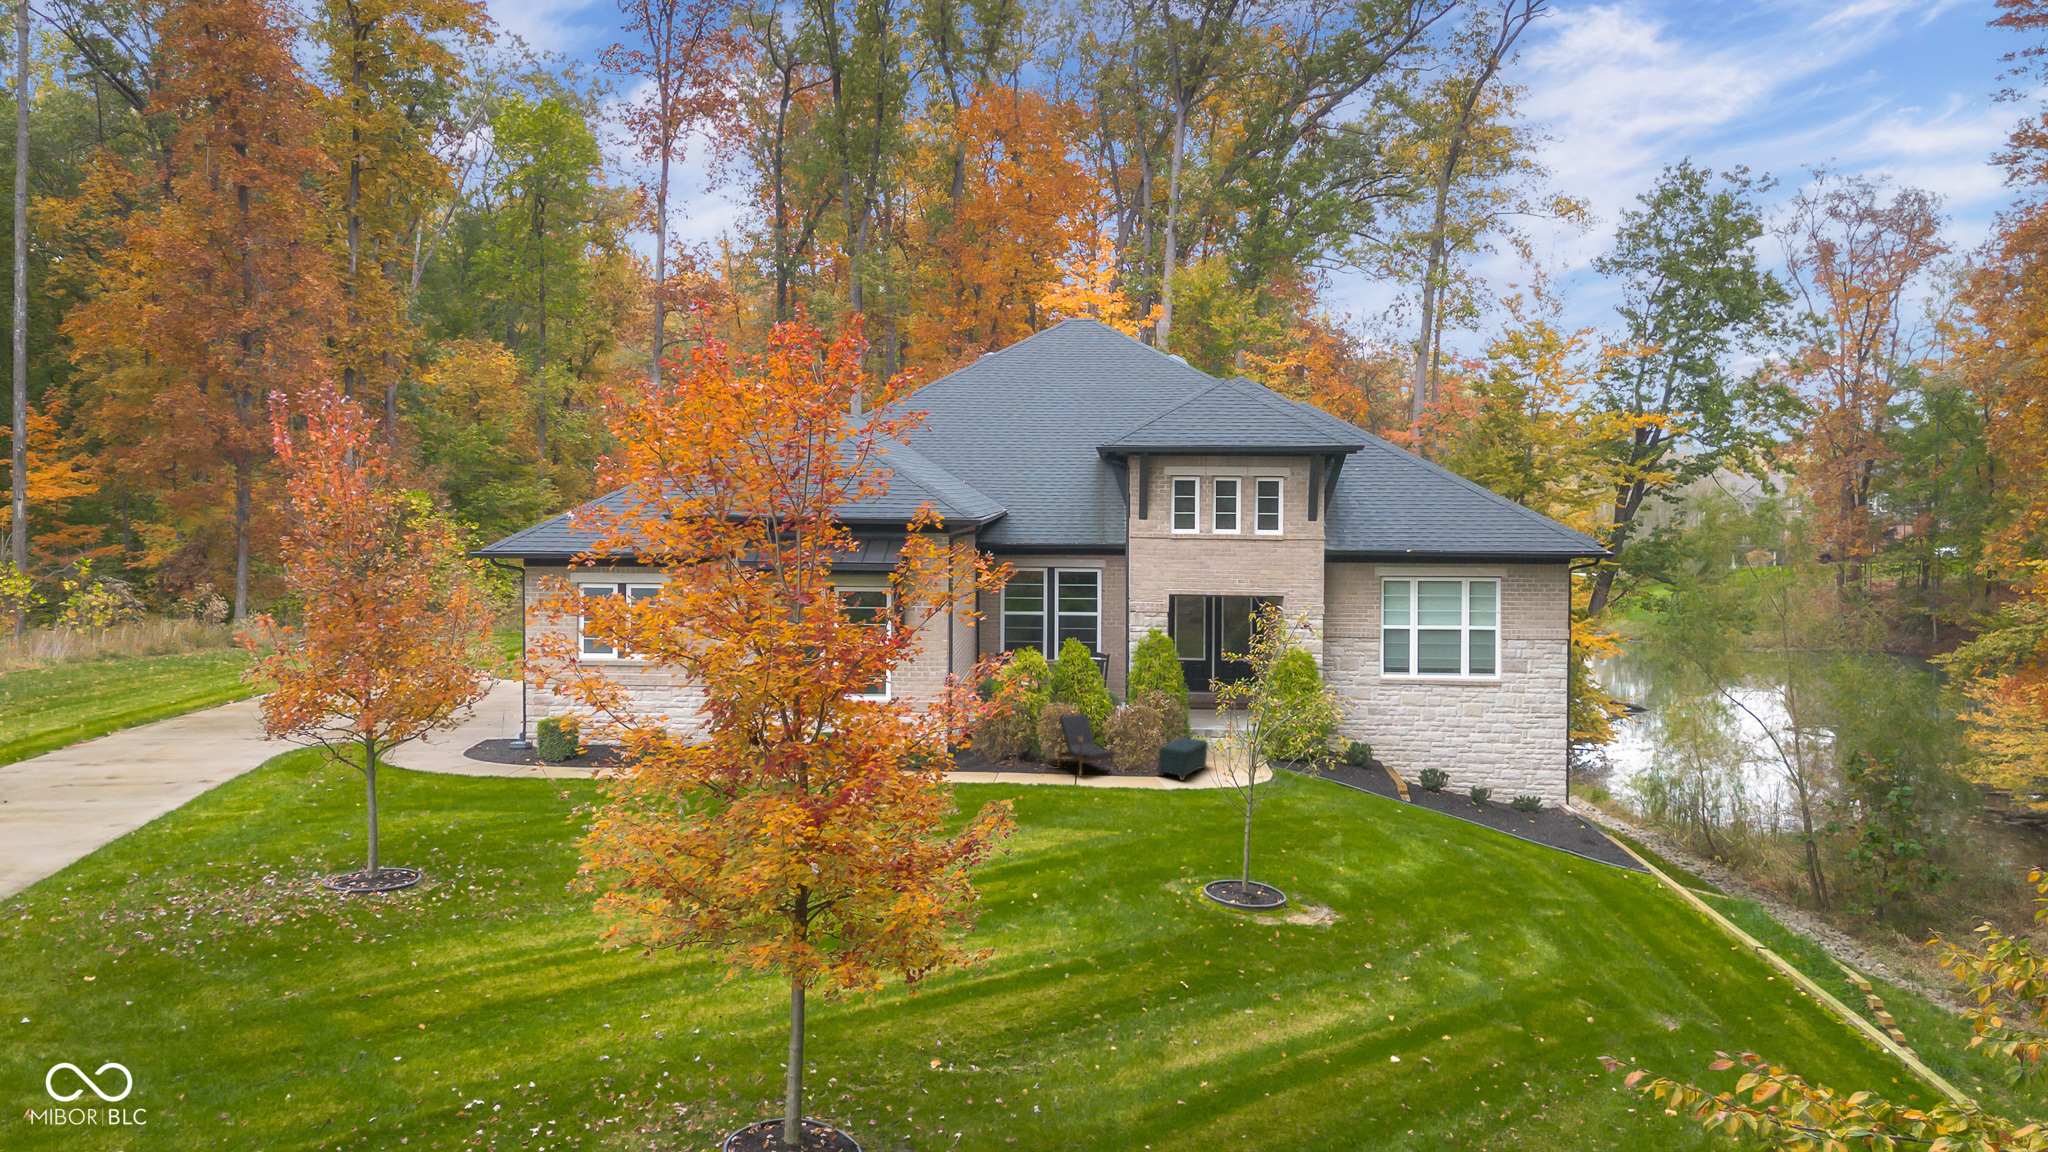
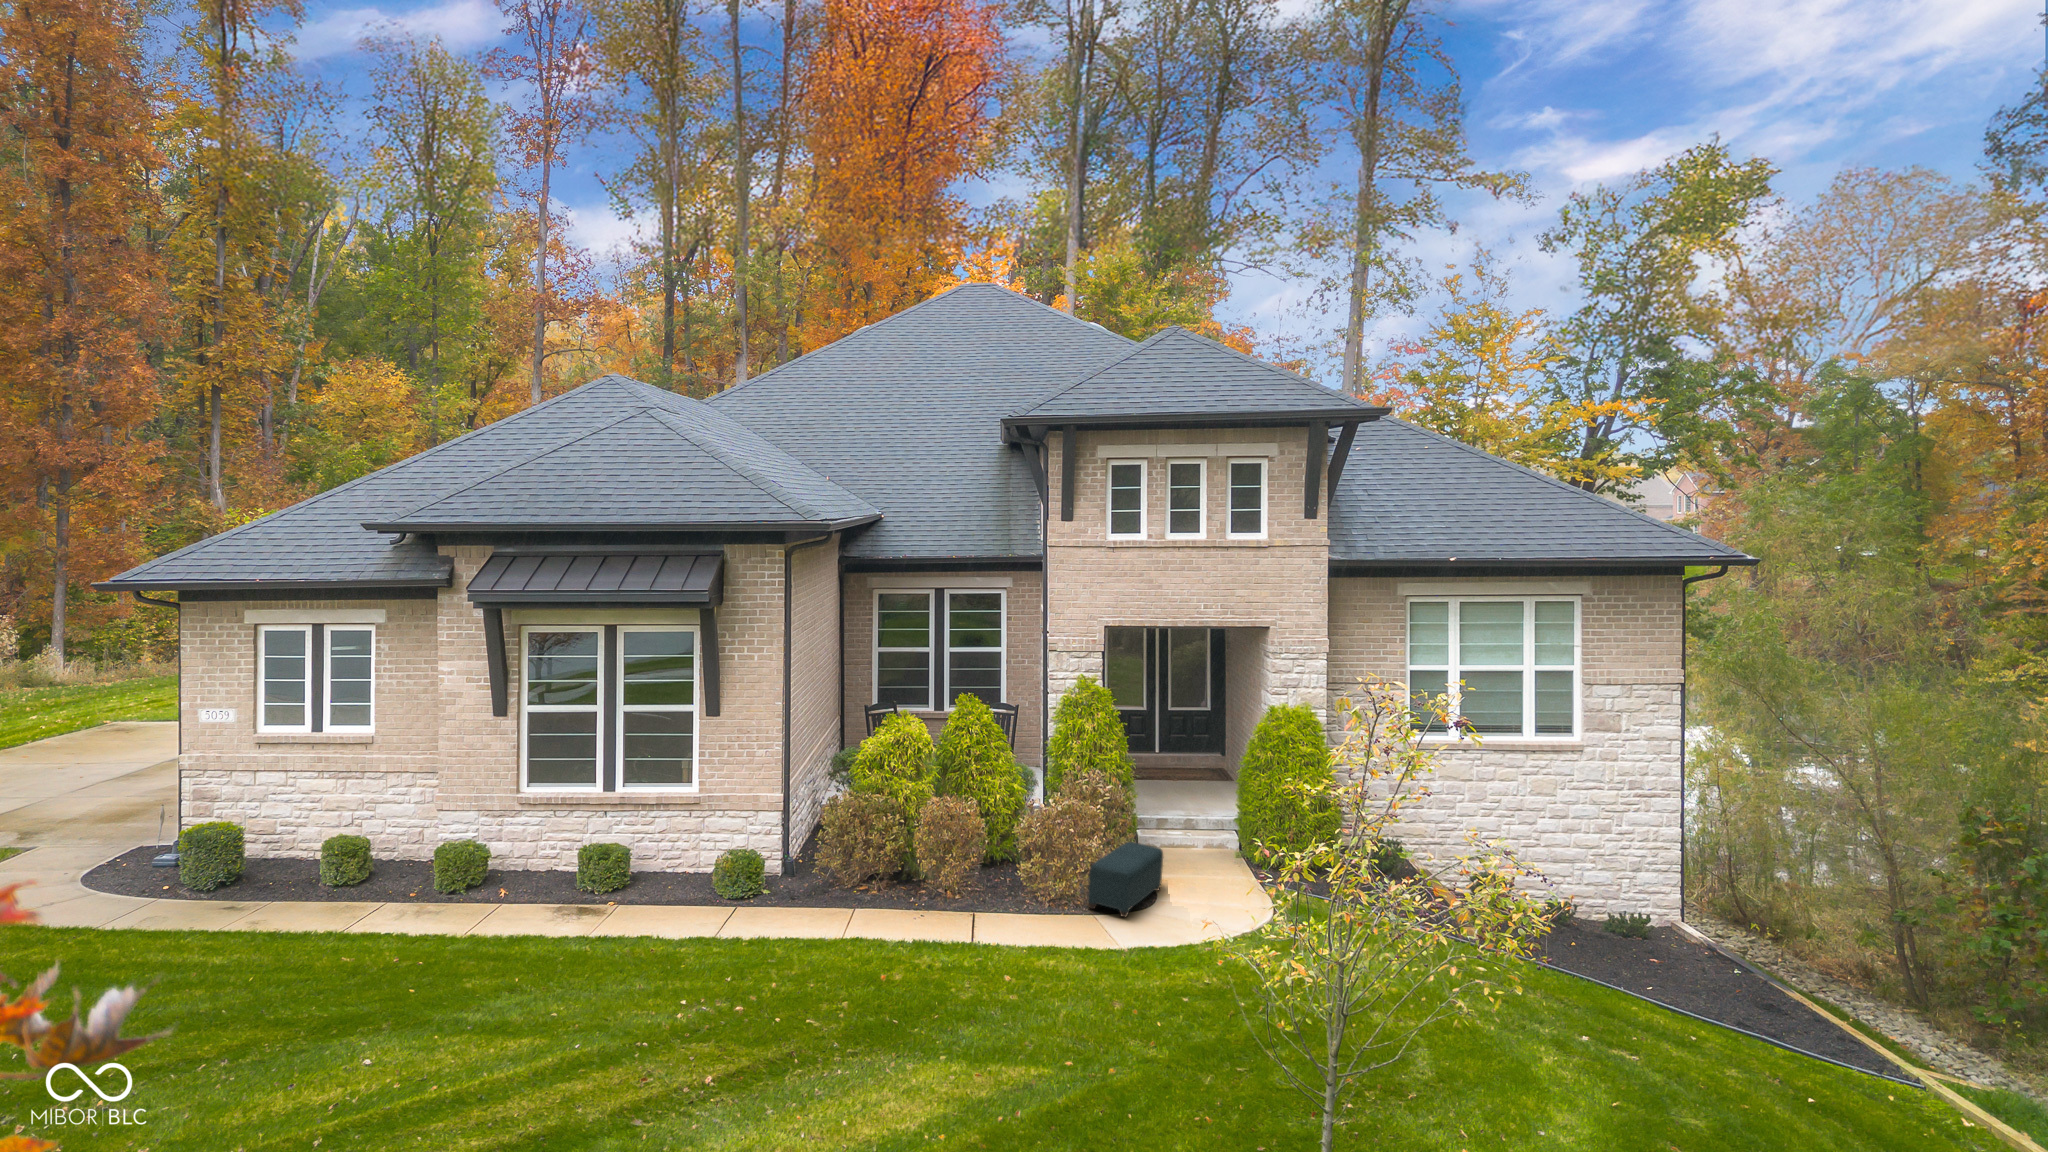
lounge chair: present [1058,714,1116,775] -> none [935,812,1022,917]

